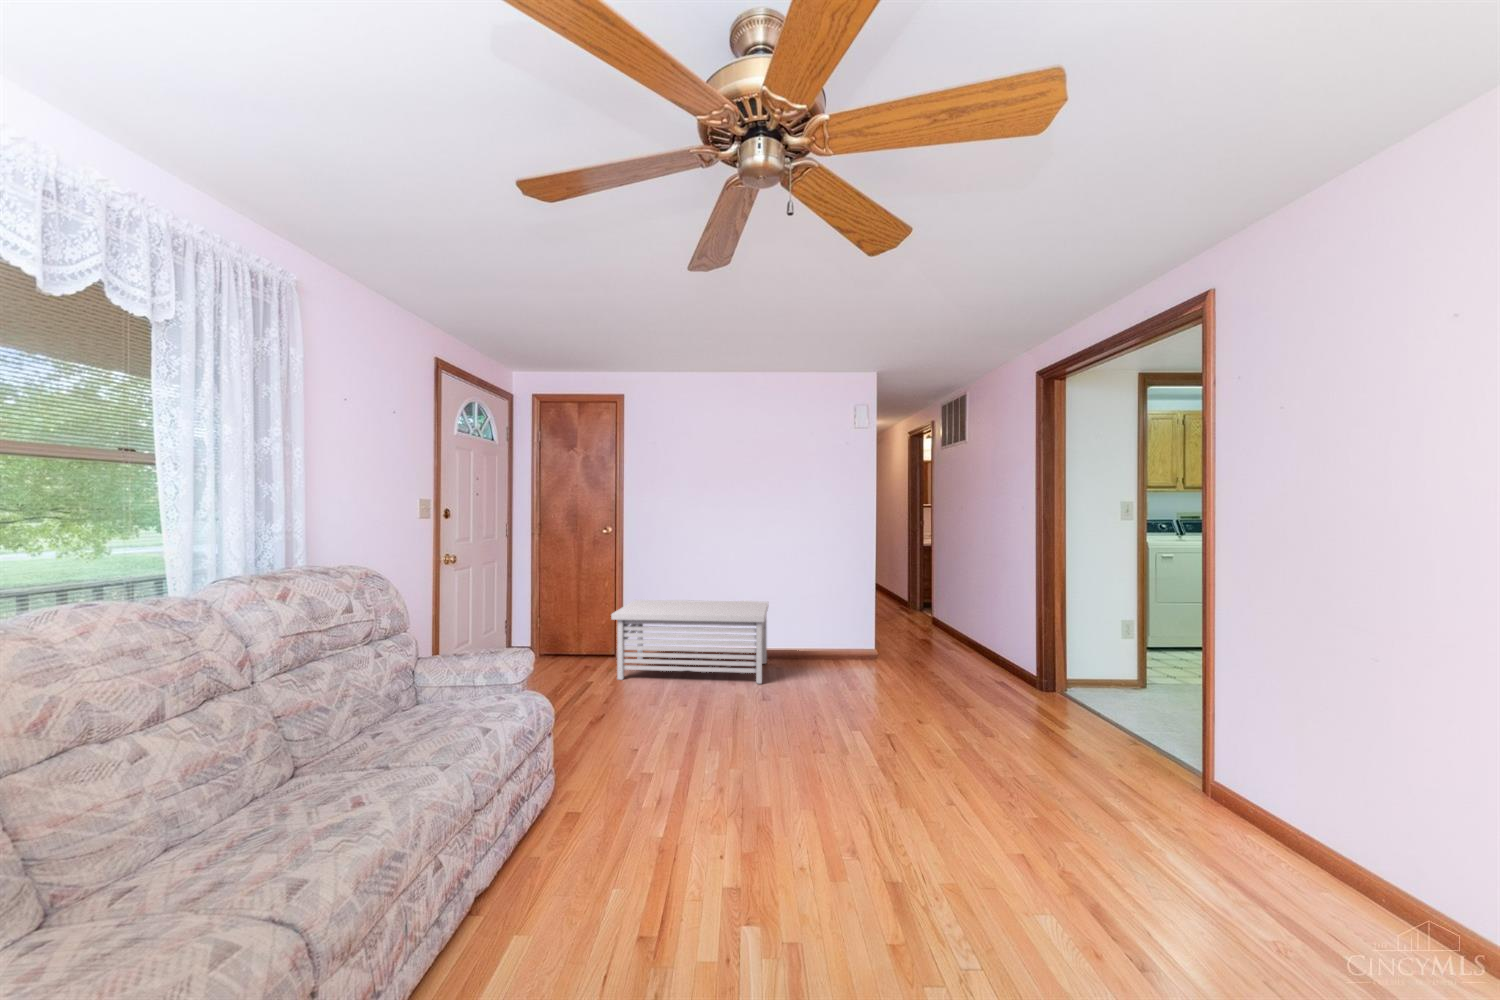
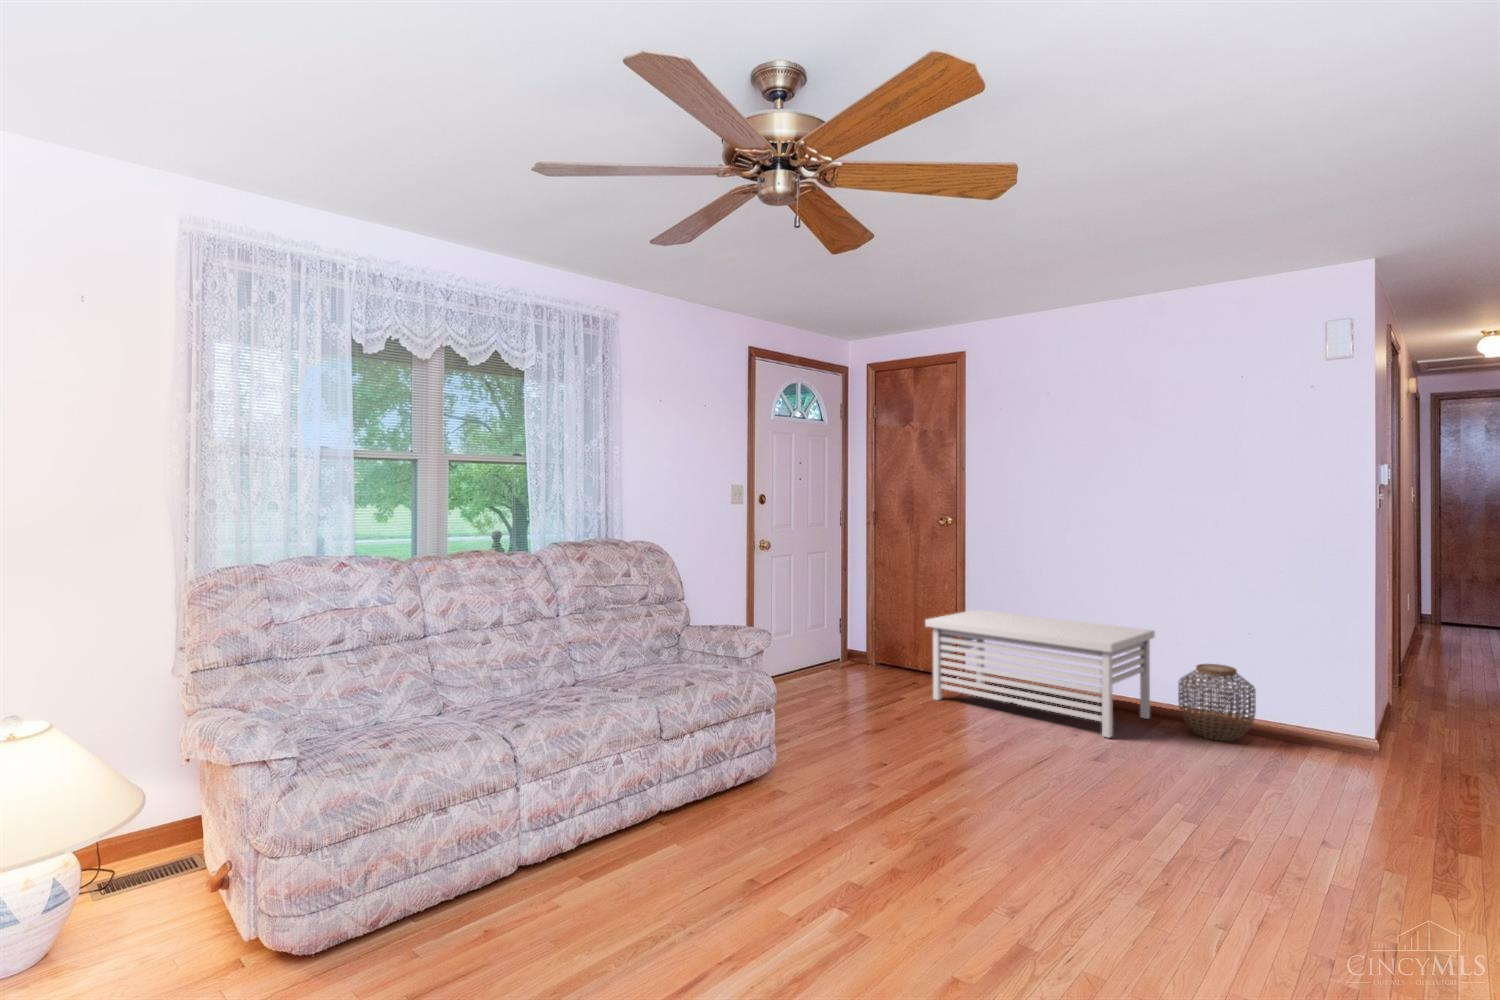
woven basket: none [789,620,832,670] -> present [1178,664,1256,741]

